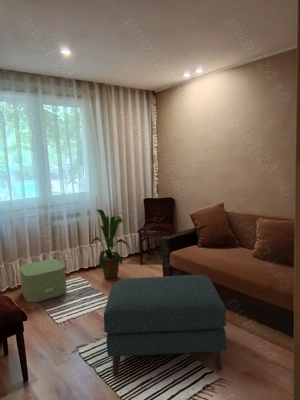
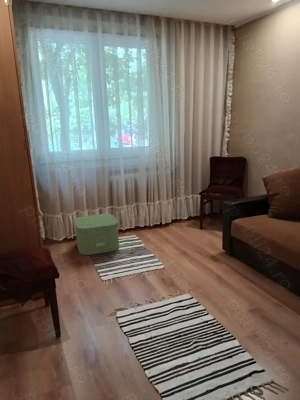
house plant: present [90,210,131,279] -> none [143,165,194,240]
ottoman: present [104,275,226,375] -> none [137,244,291,372]

